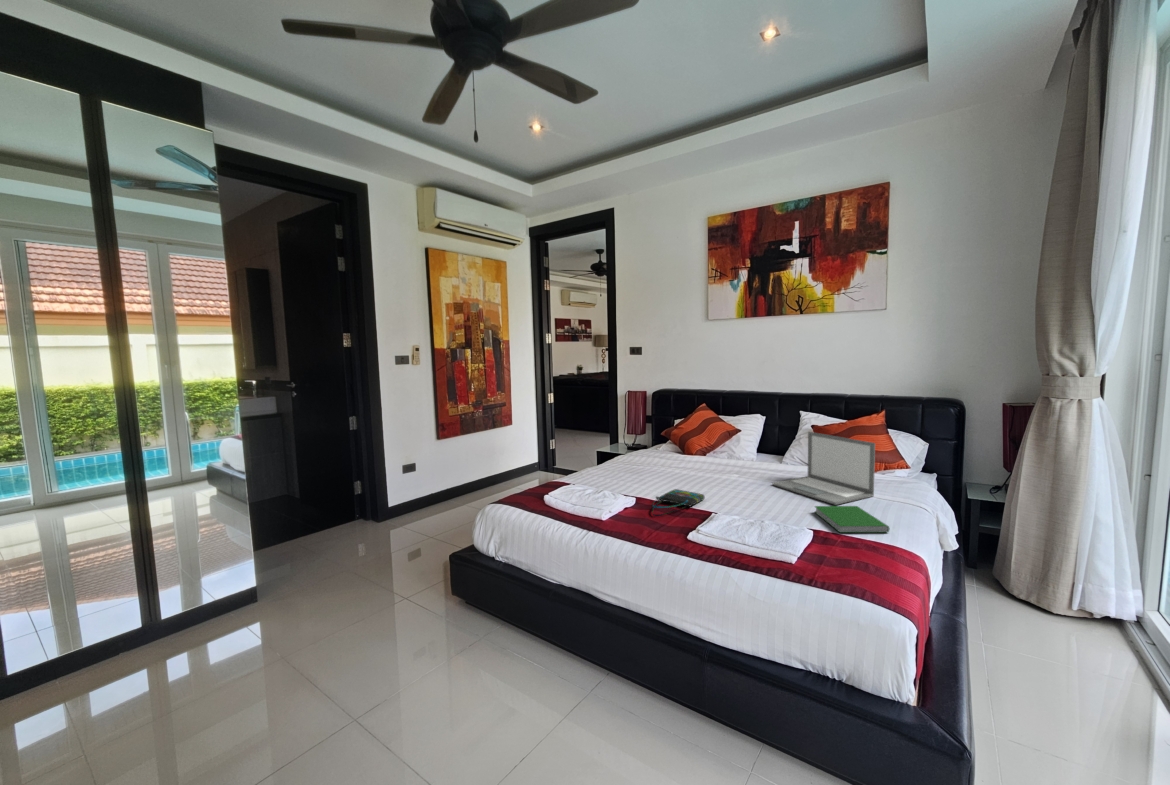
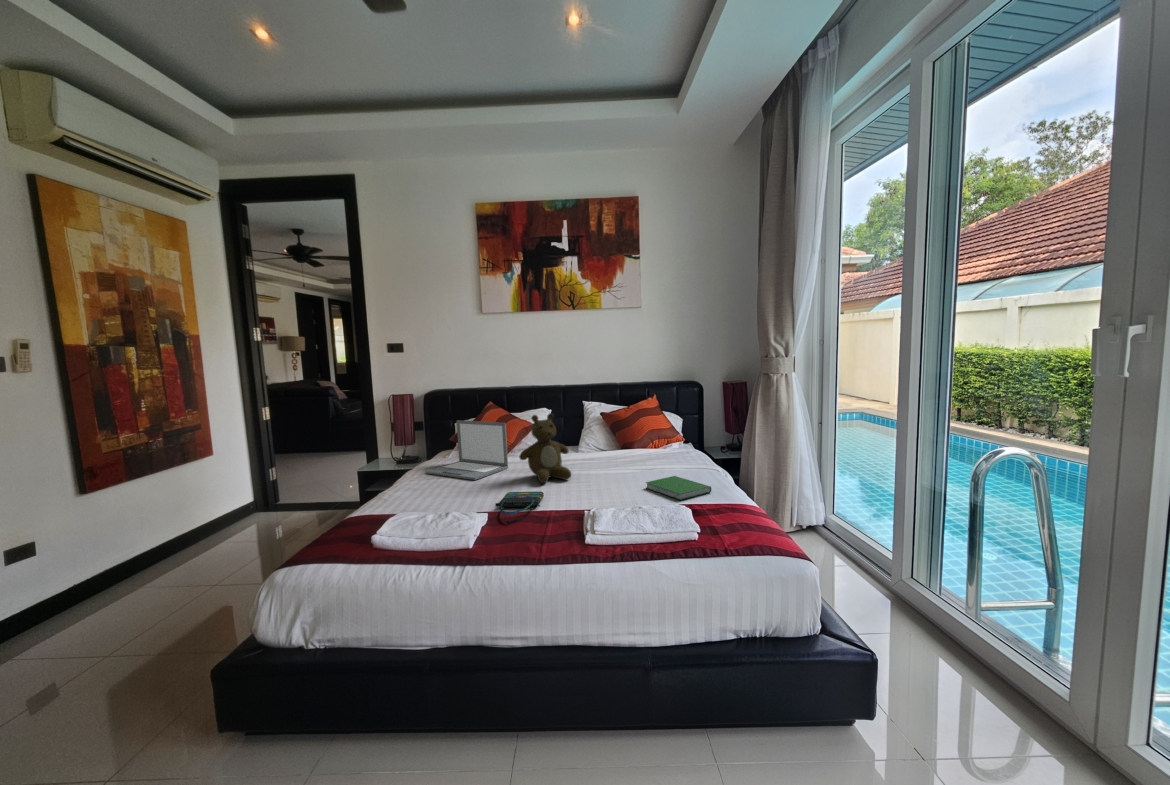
teddy bear: none [699,421,751,488] -> present [519,413,571,483]
laptop: present [773,432,875,505] -> present [425,420,508,480]

